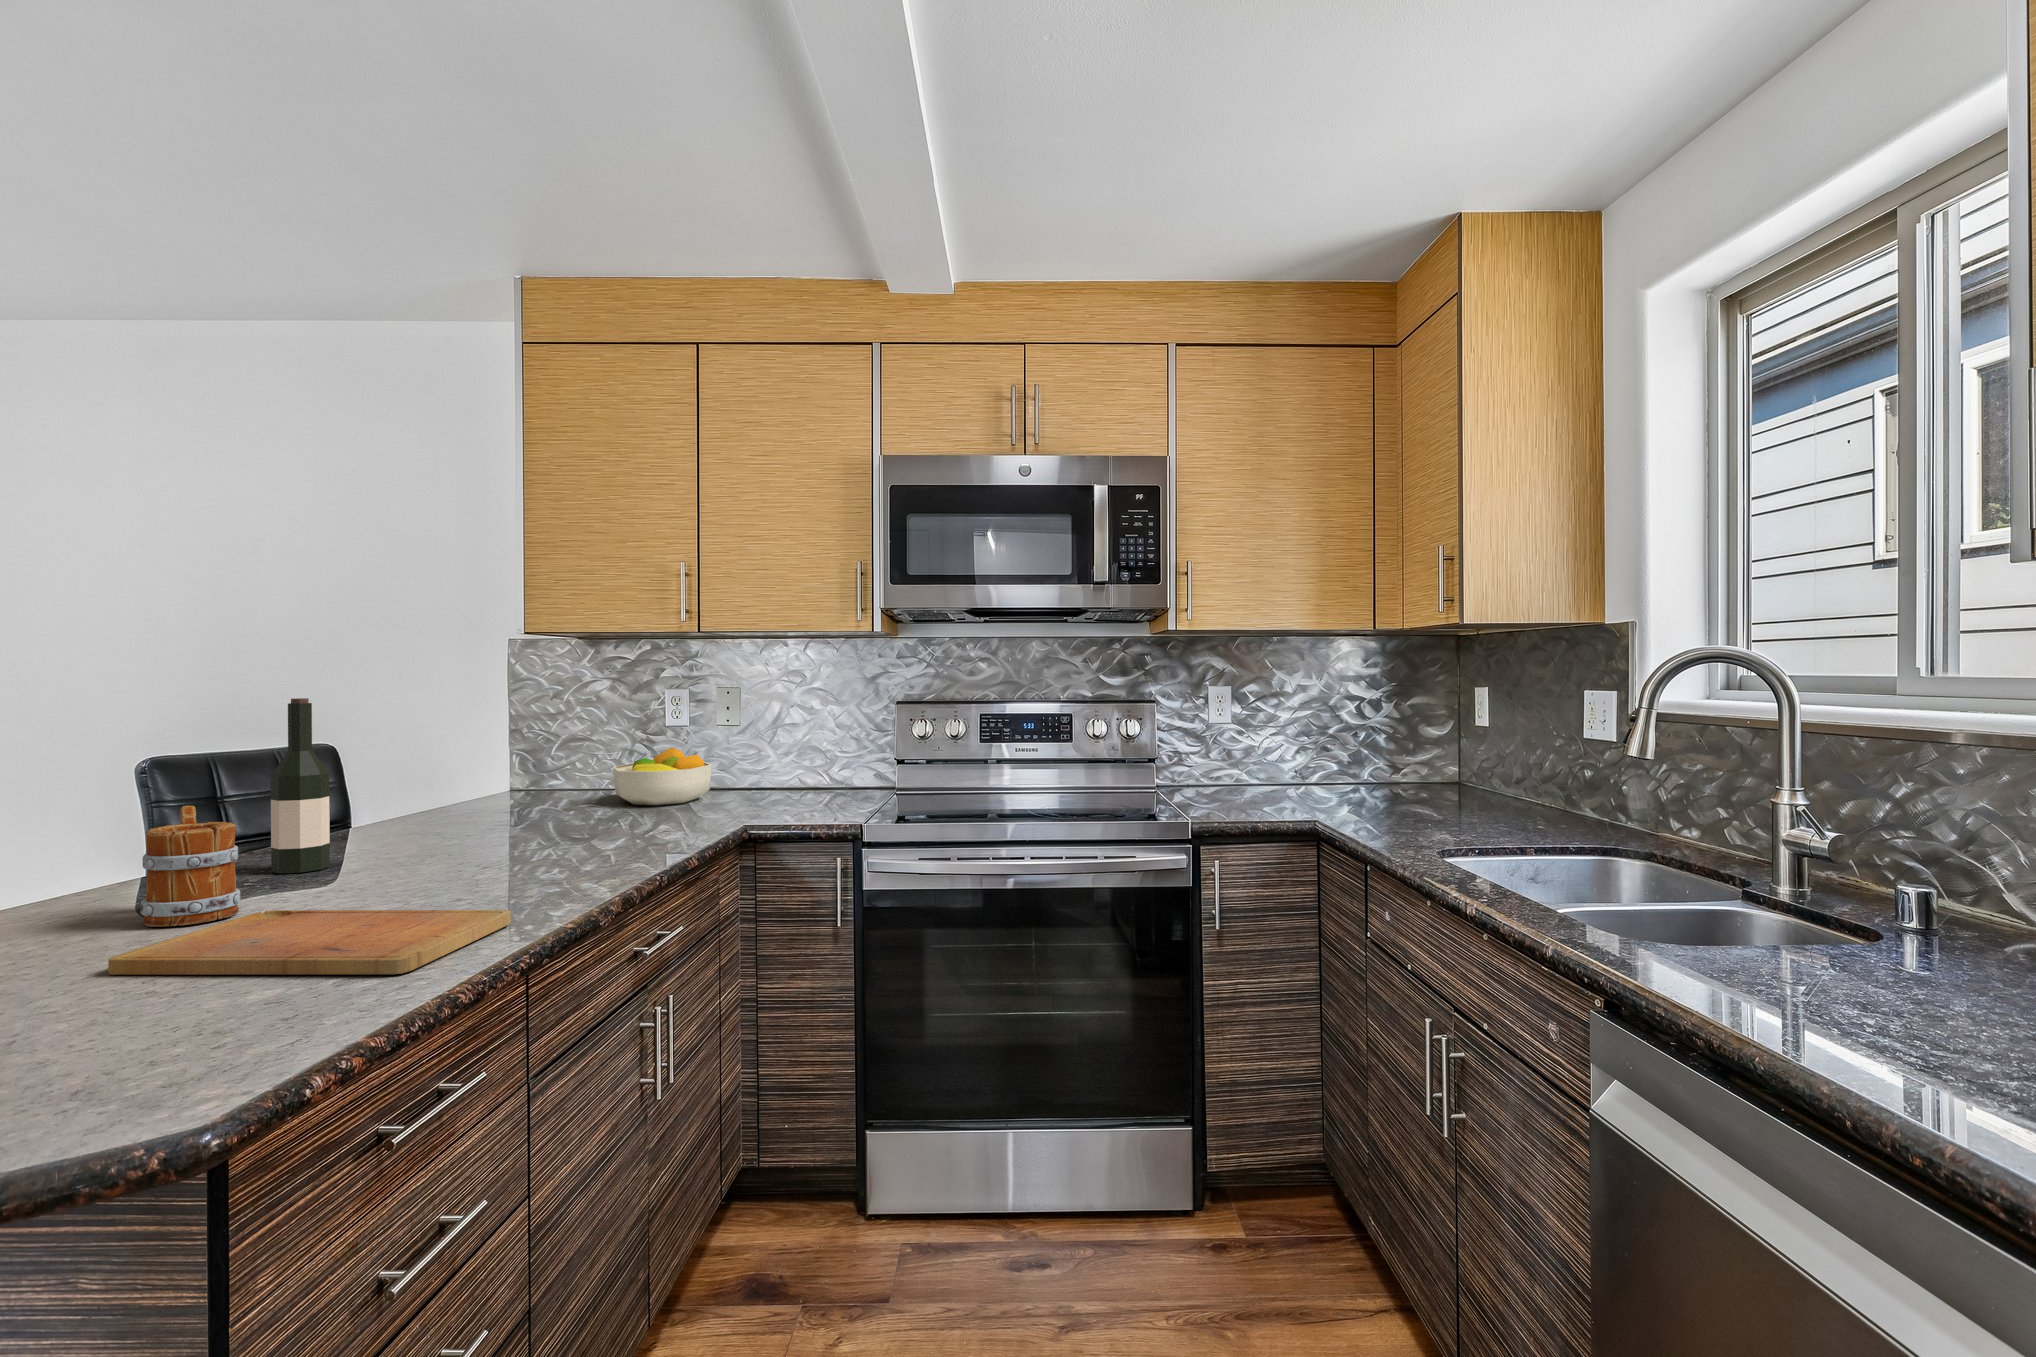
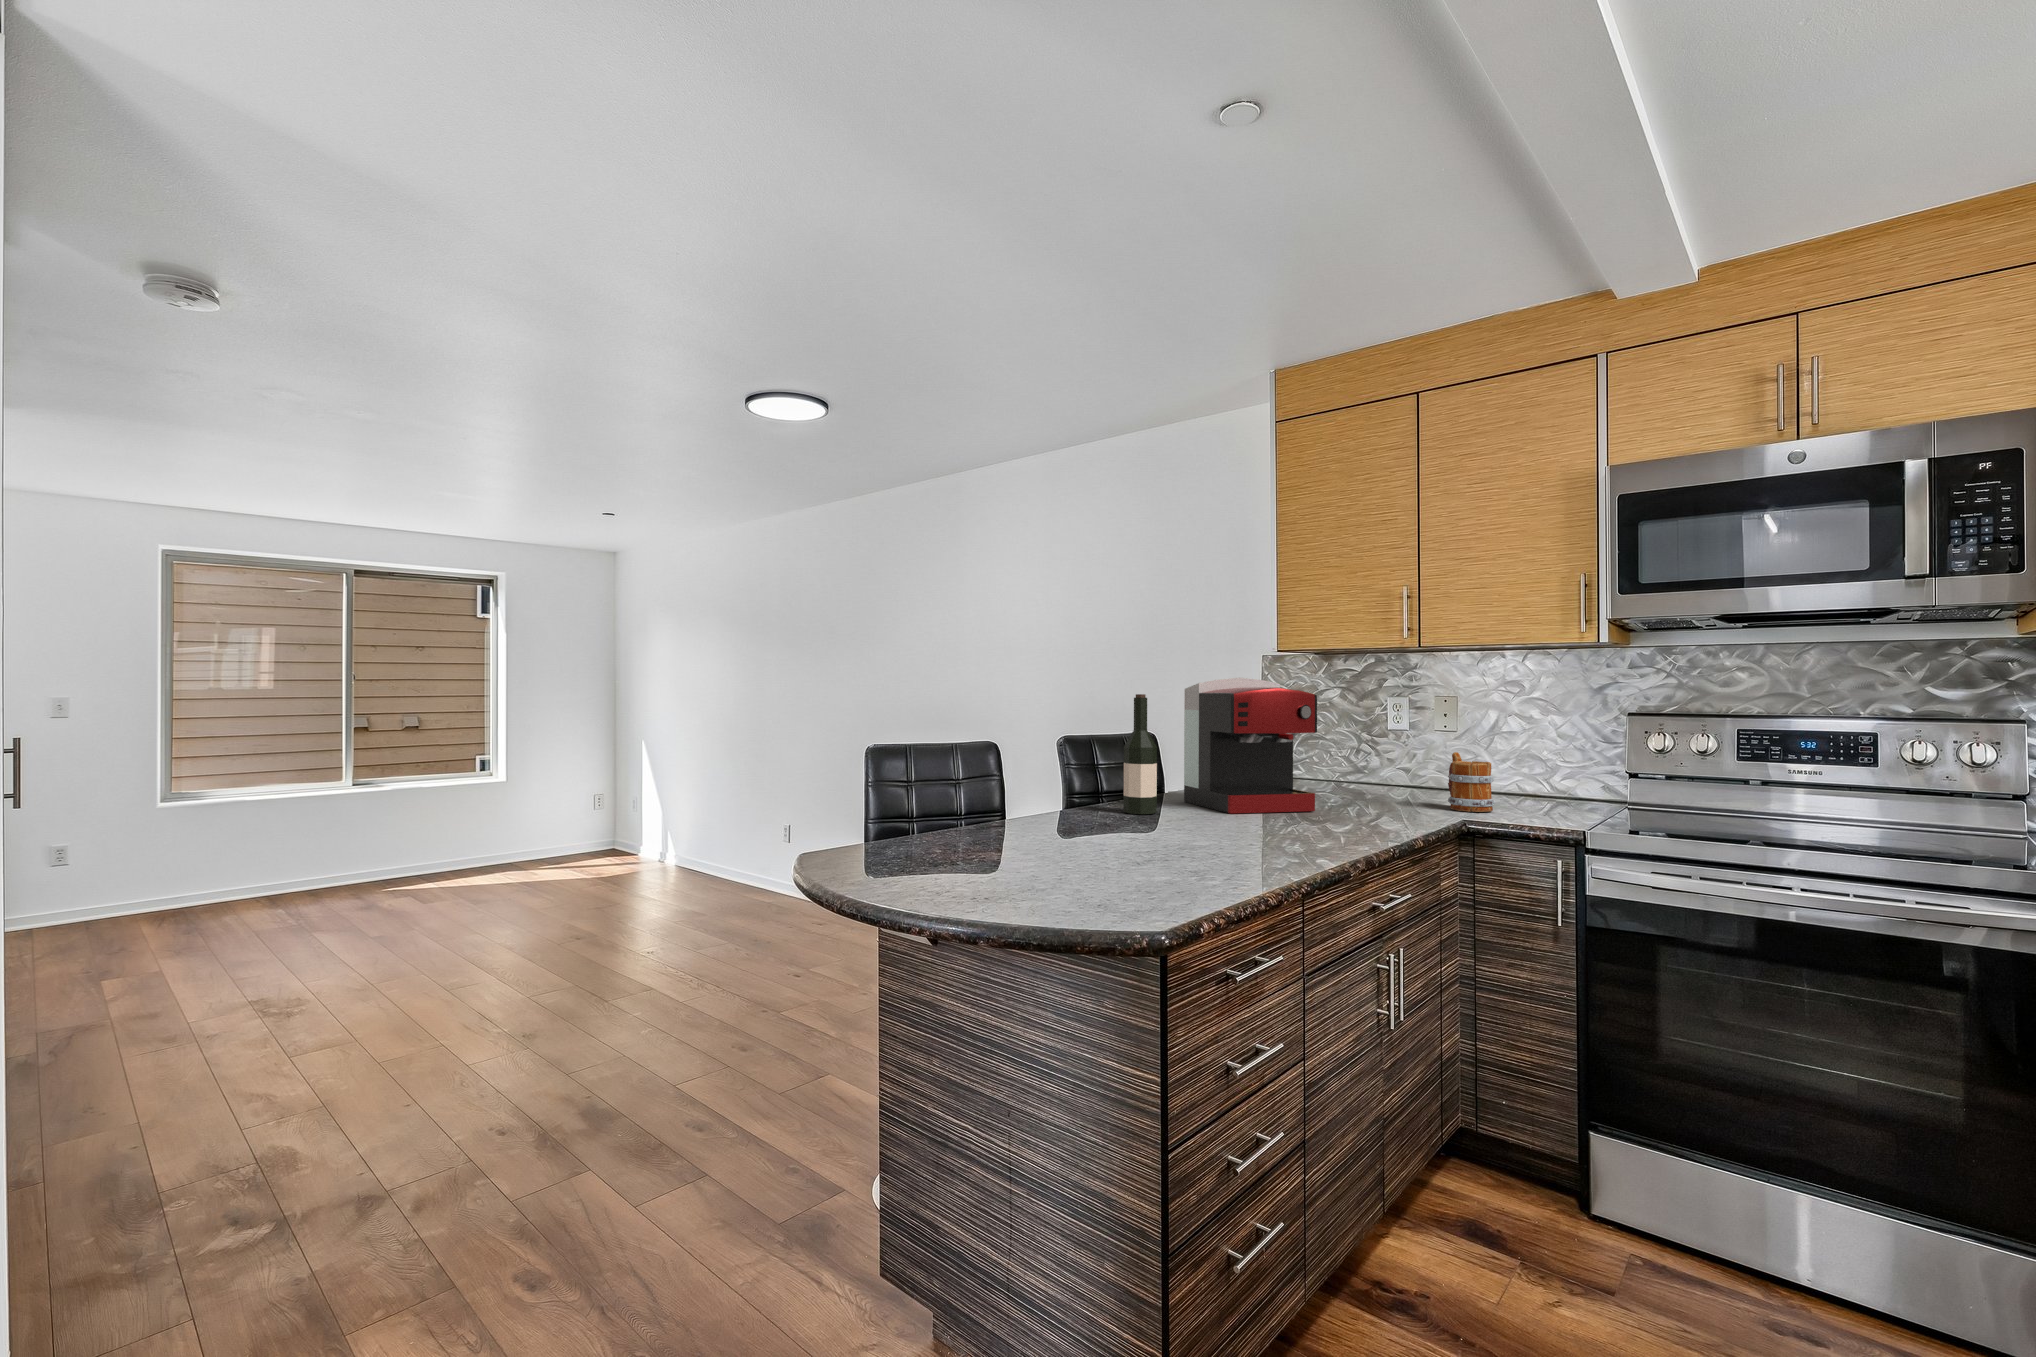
coffee maker: none [383,671,572,854] -> present [1184,678,1317,813]
fruit bowl: present [613,747,712,805] -> none [1343,748,1432,797]
mug: present [141,806,241,927] -> present [1448,752,1495,812]
cutting board: present [108,910,511,975] -> none [1065,831,1288,877]

